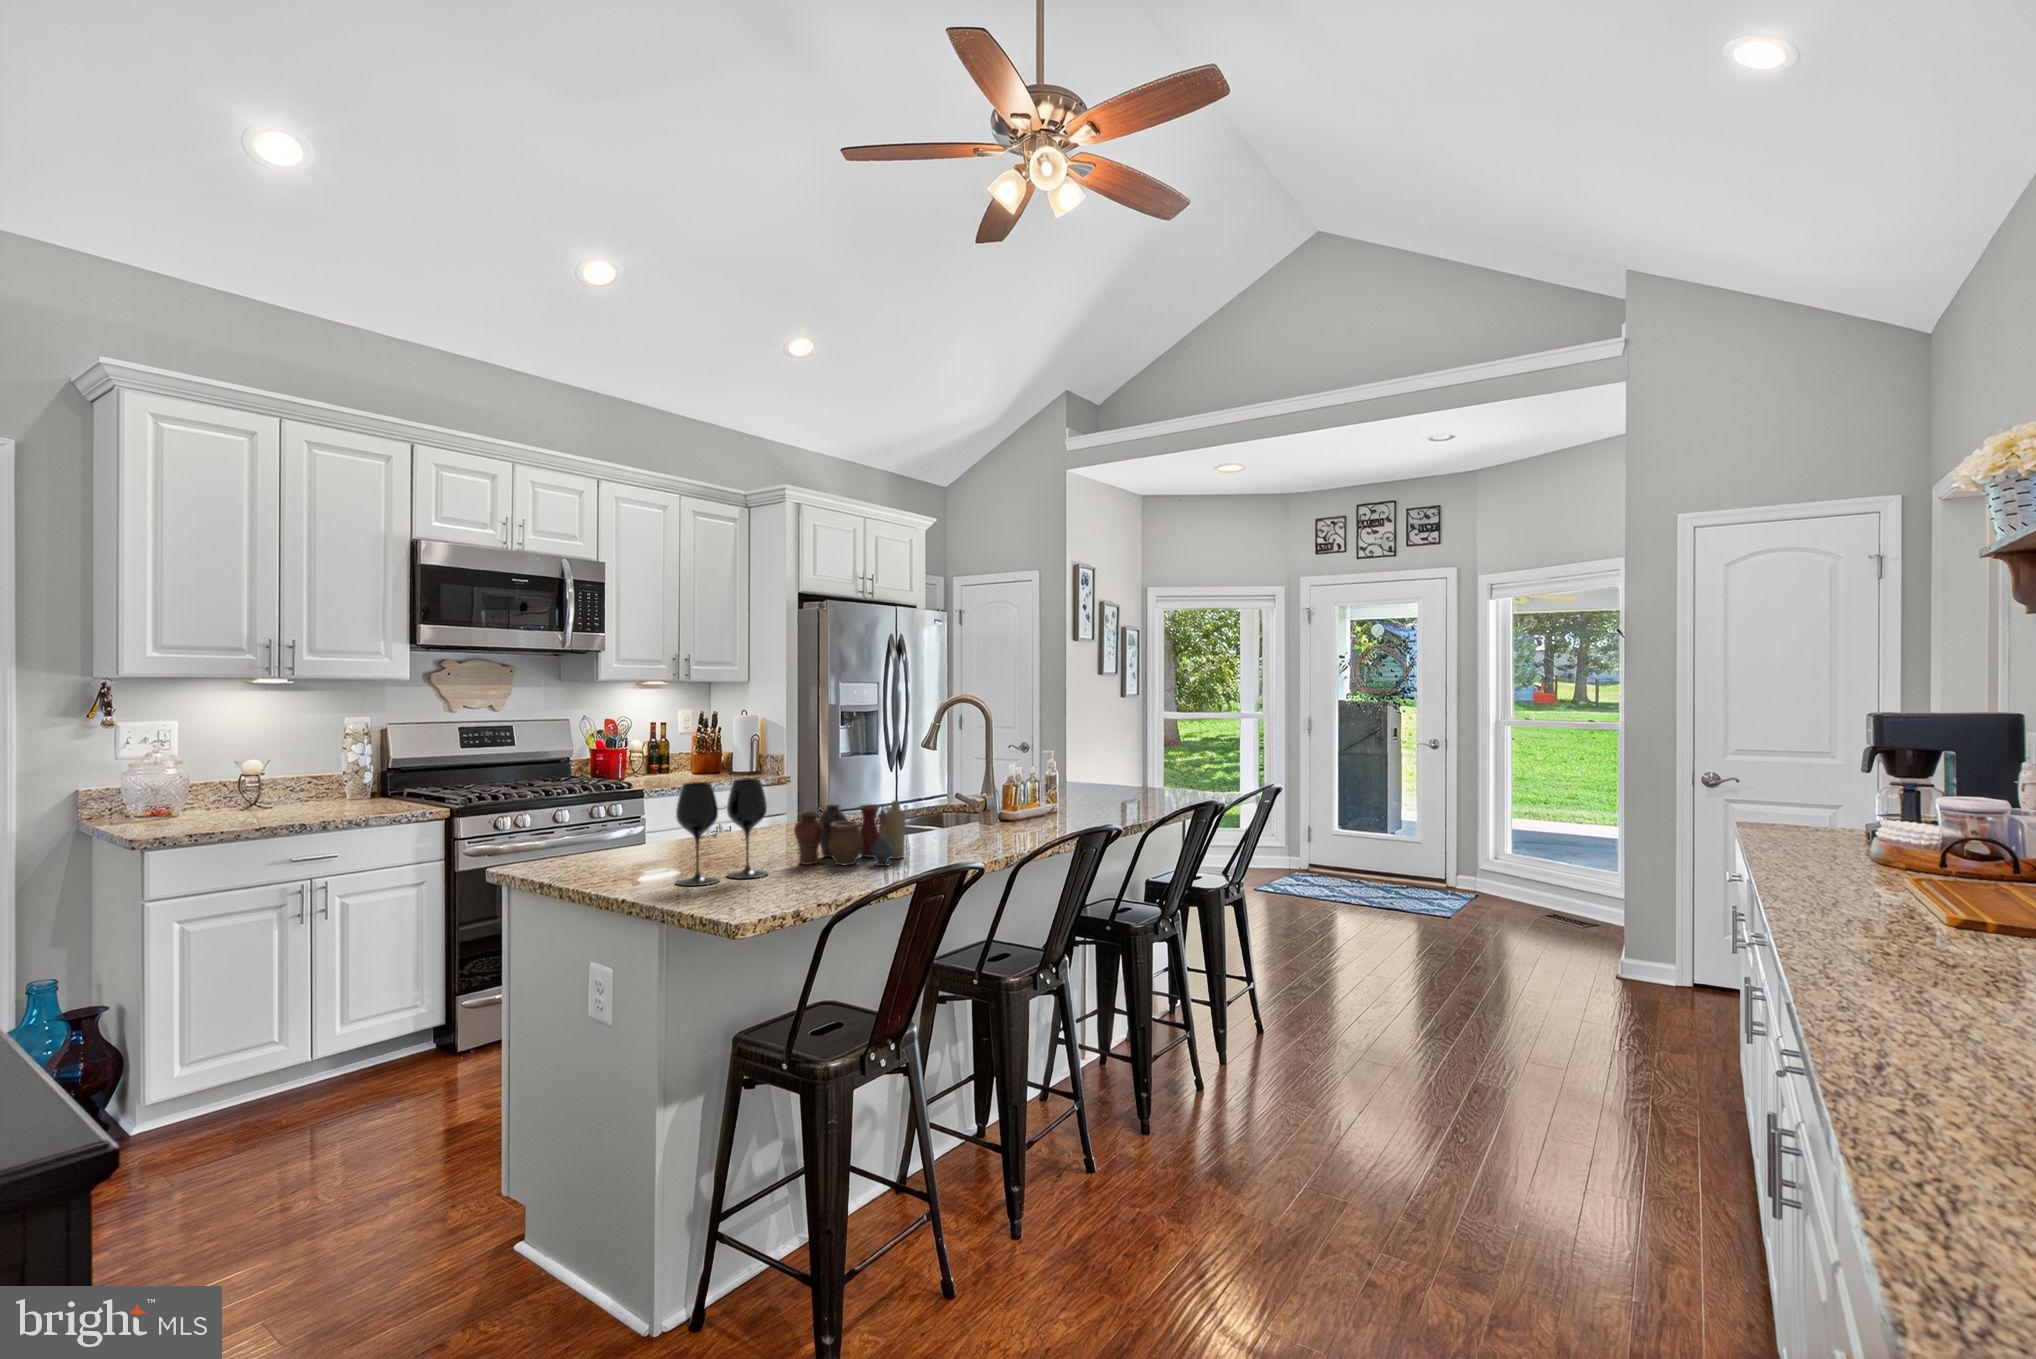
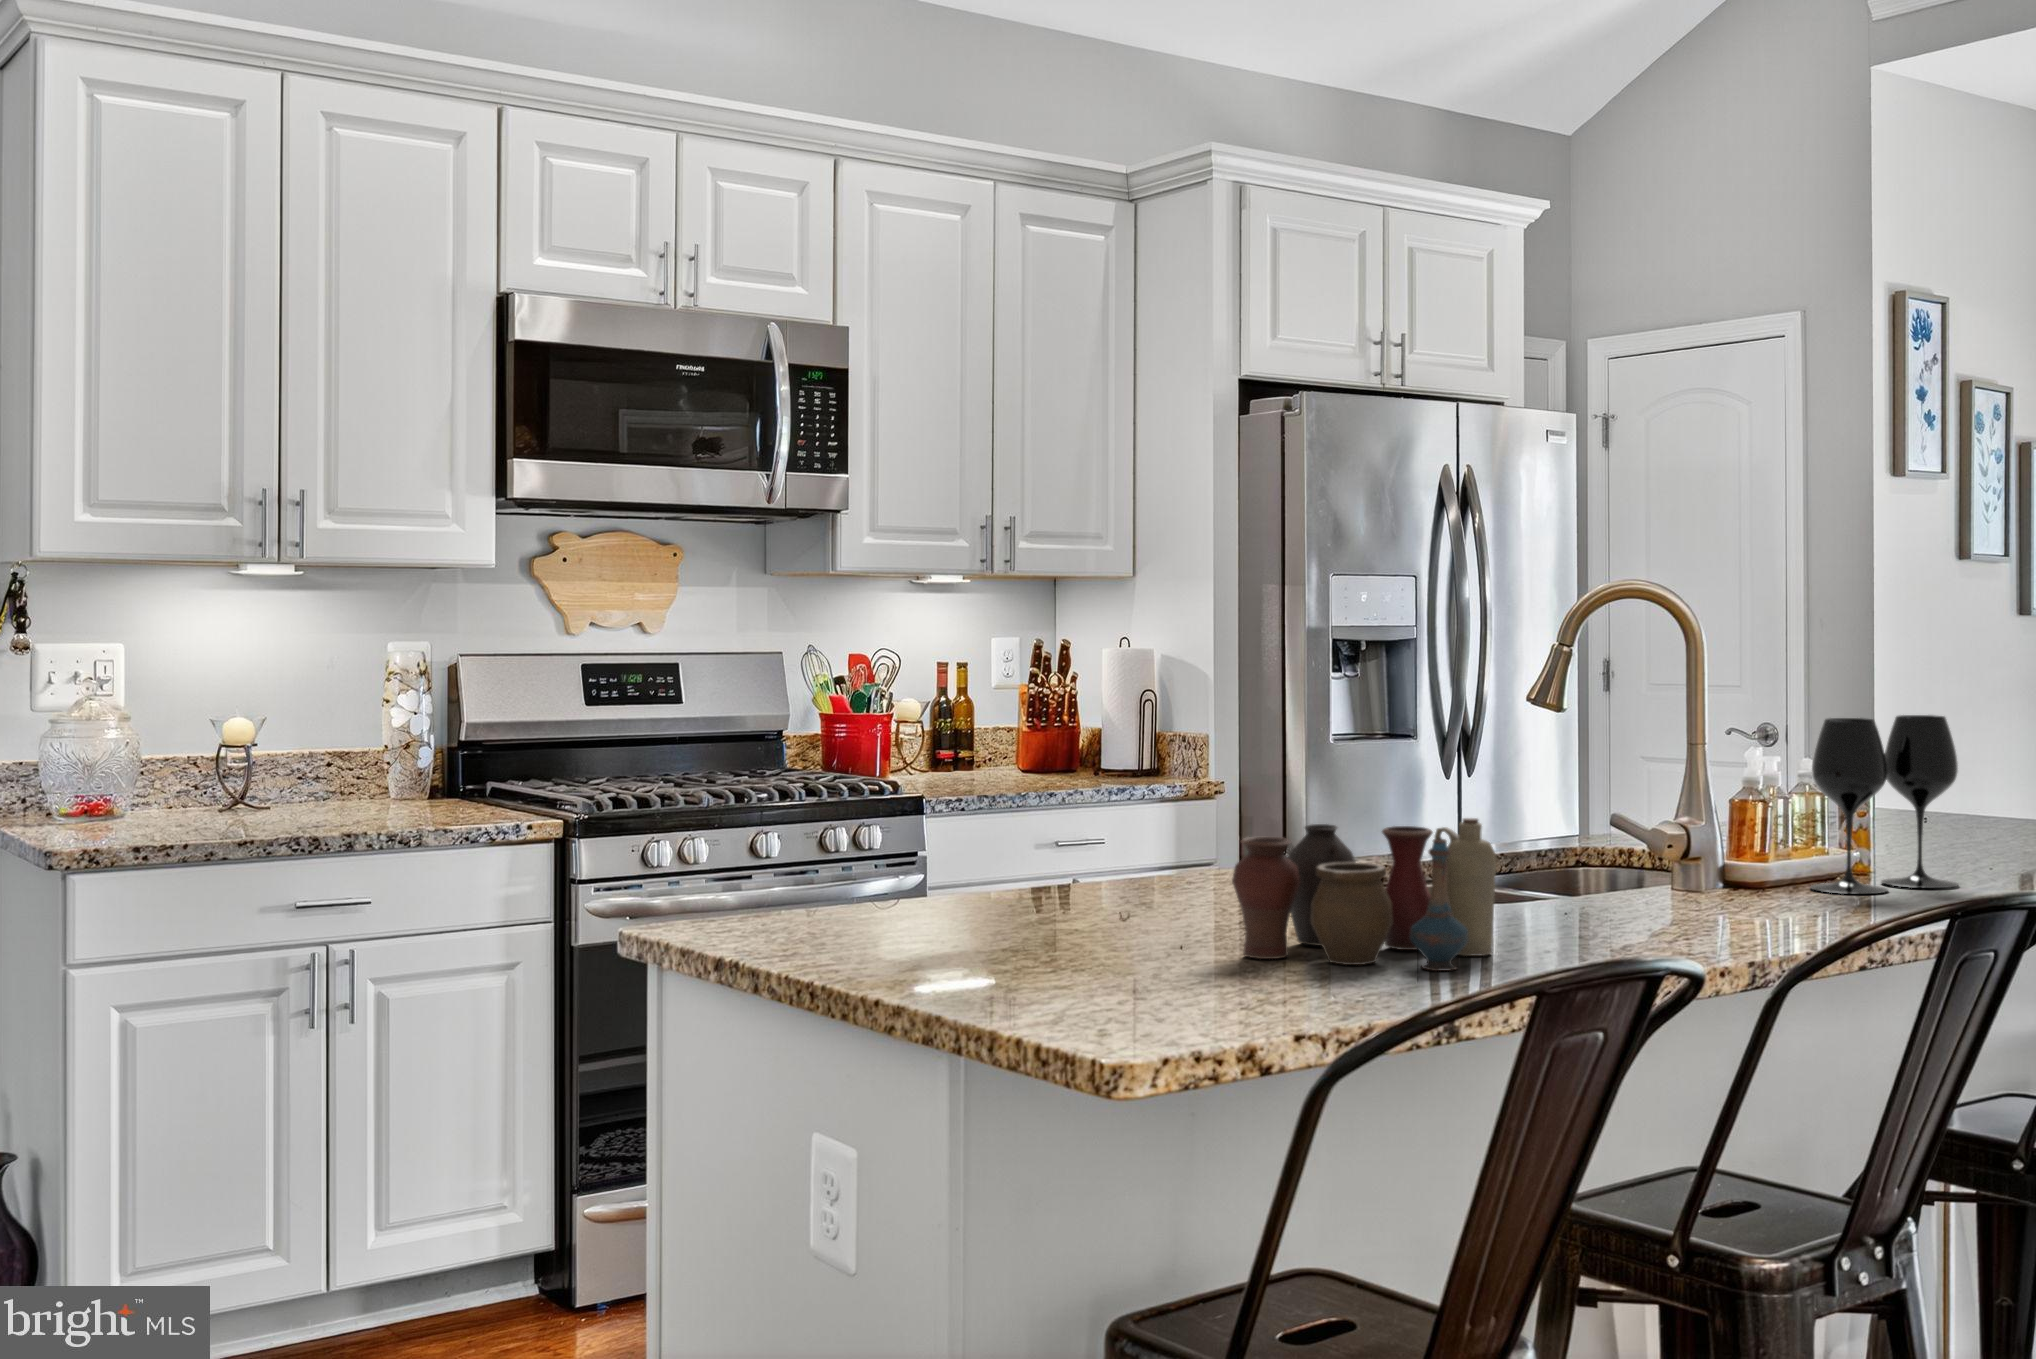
wine glass: present [676,778,768,886] -> present [1811,715,1959,894]

